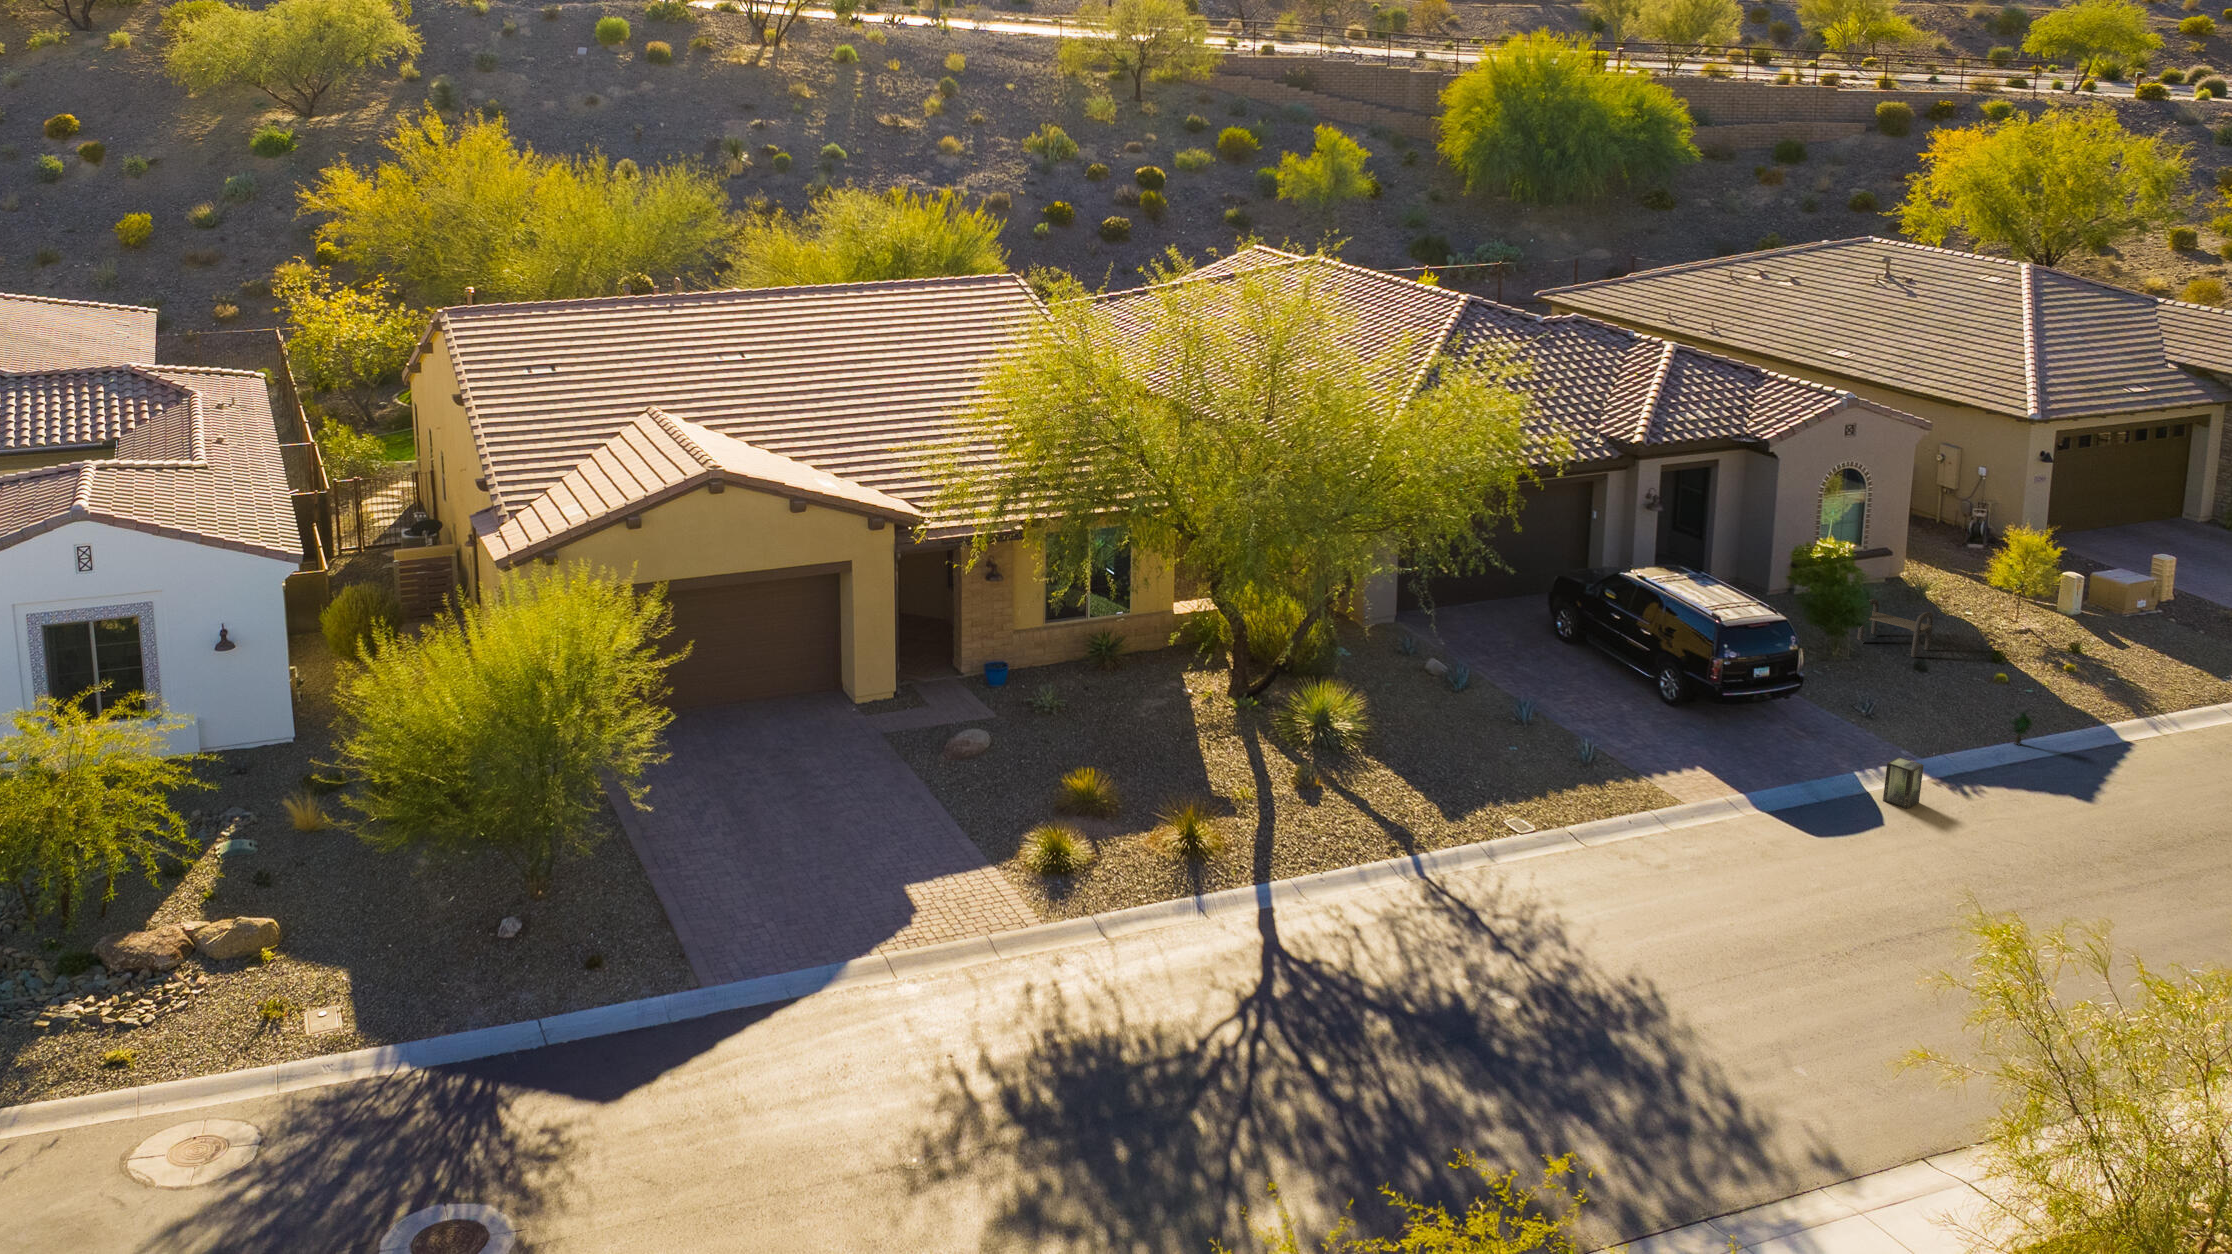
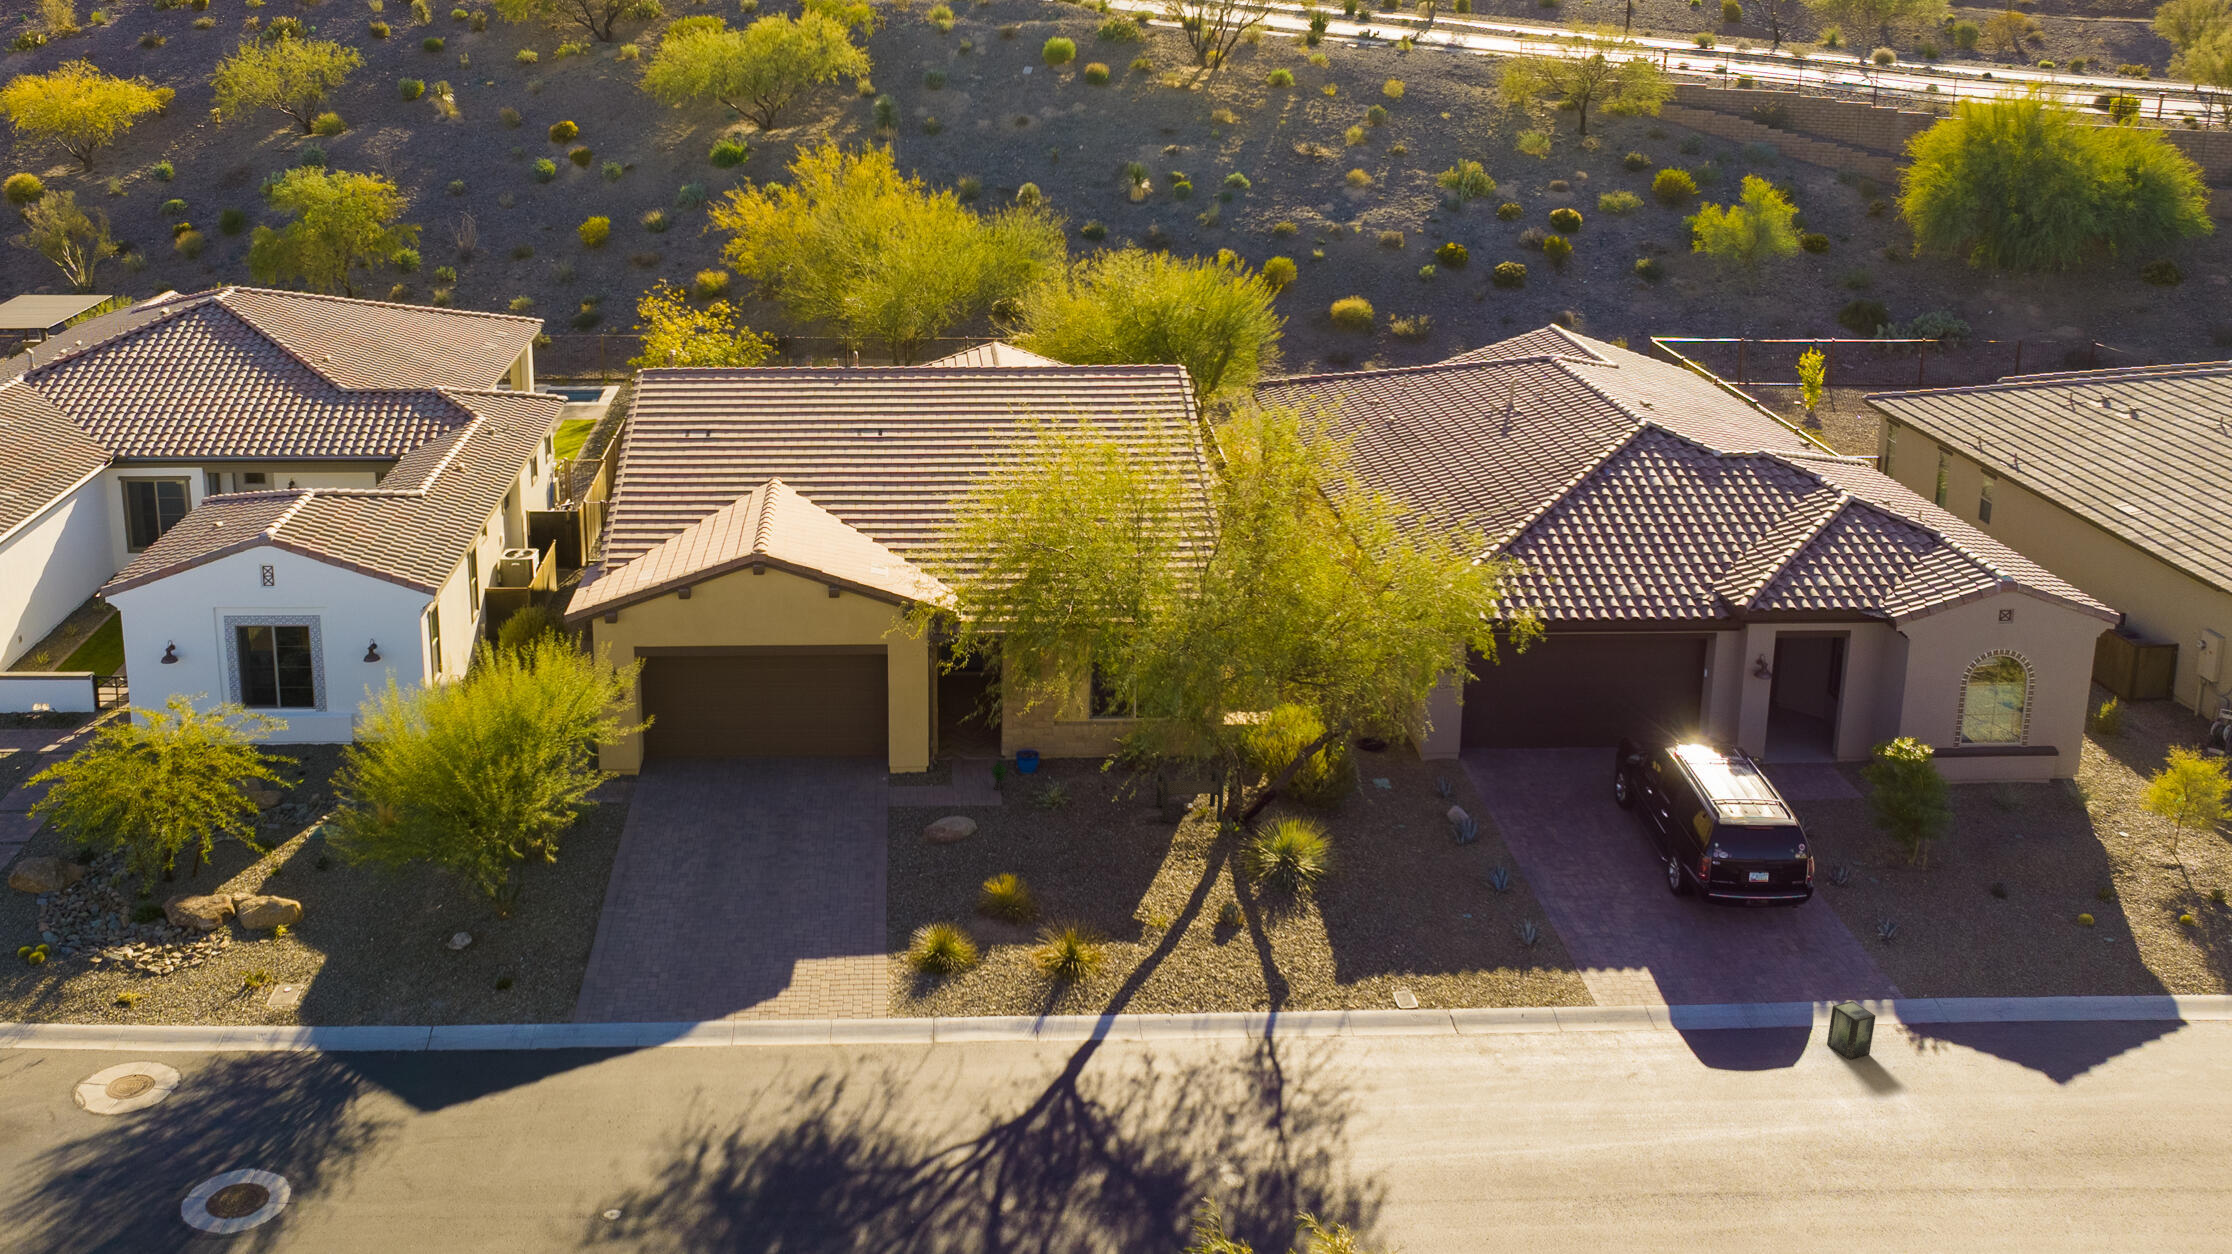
bench: present [1857,599,1933,657] -> present [1156,769,1224,822]
decorative plant: present [2011,711,2032,745] -> present [990,760,1007,789]

